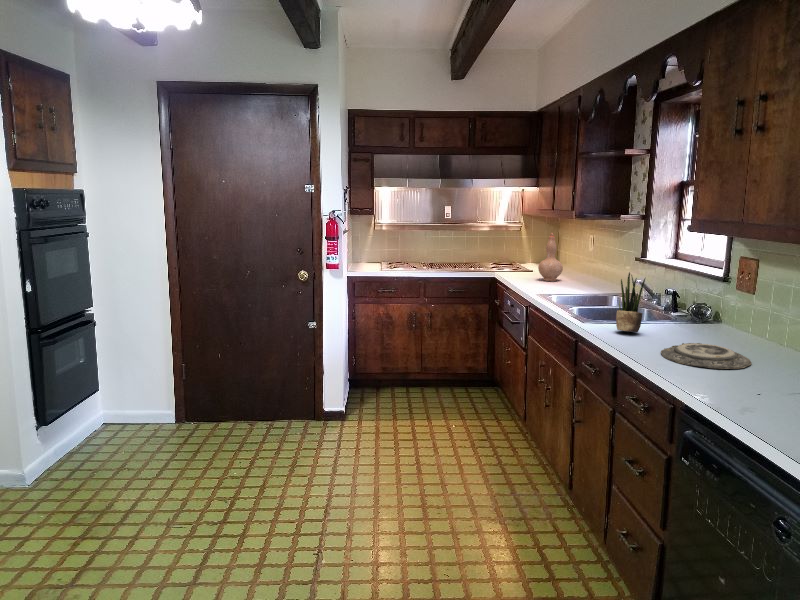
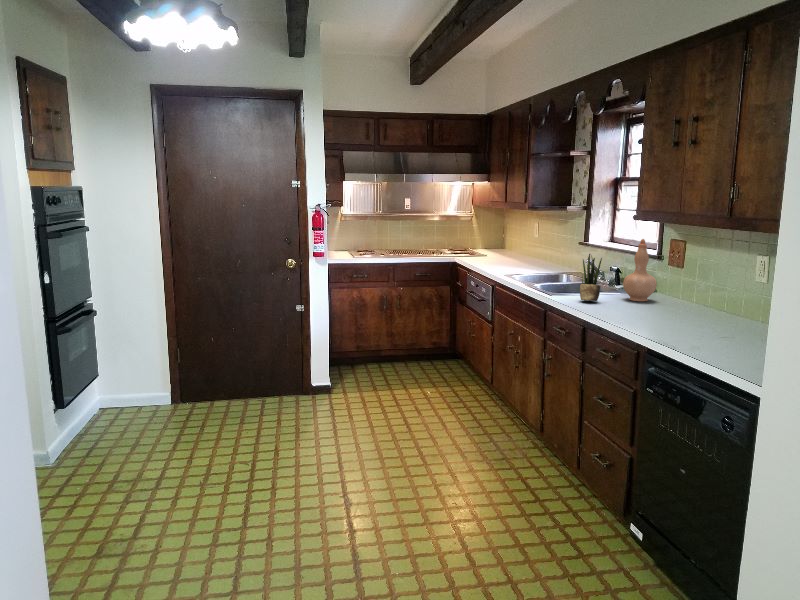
vase: present [538,233,563,281] -> present [623,239,657,301]
plate: present [661,343,751,369] -> none [620,307,688,324]

